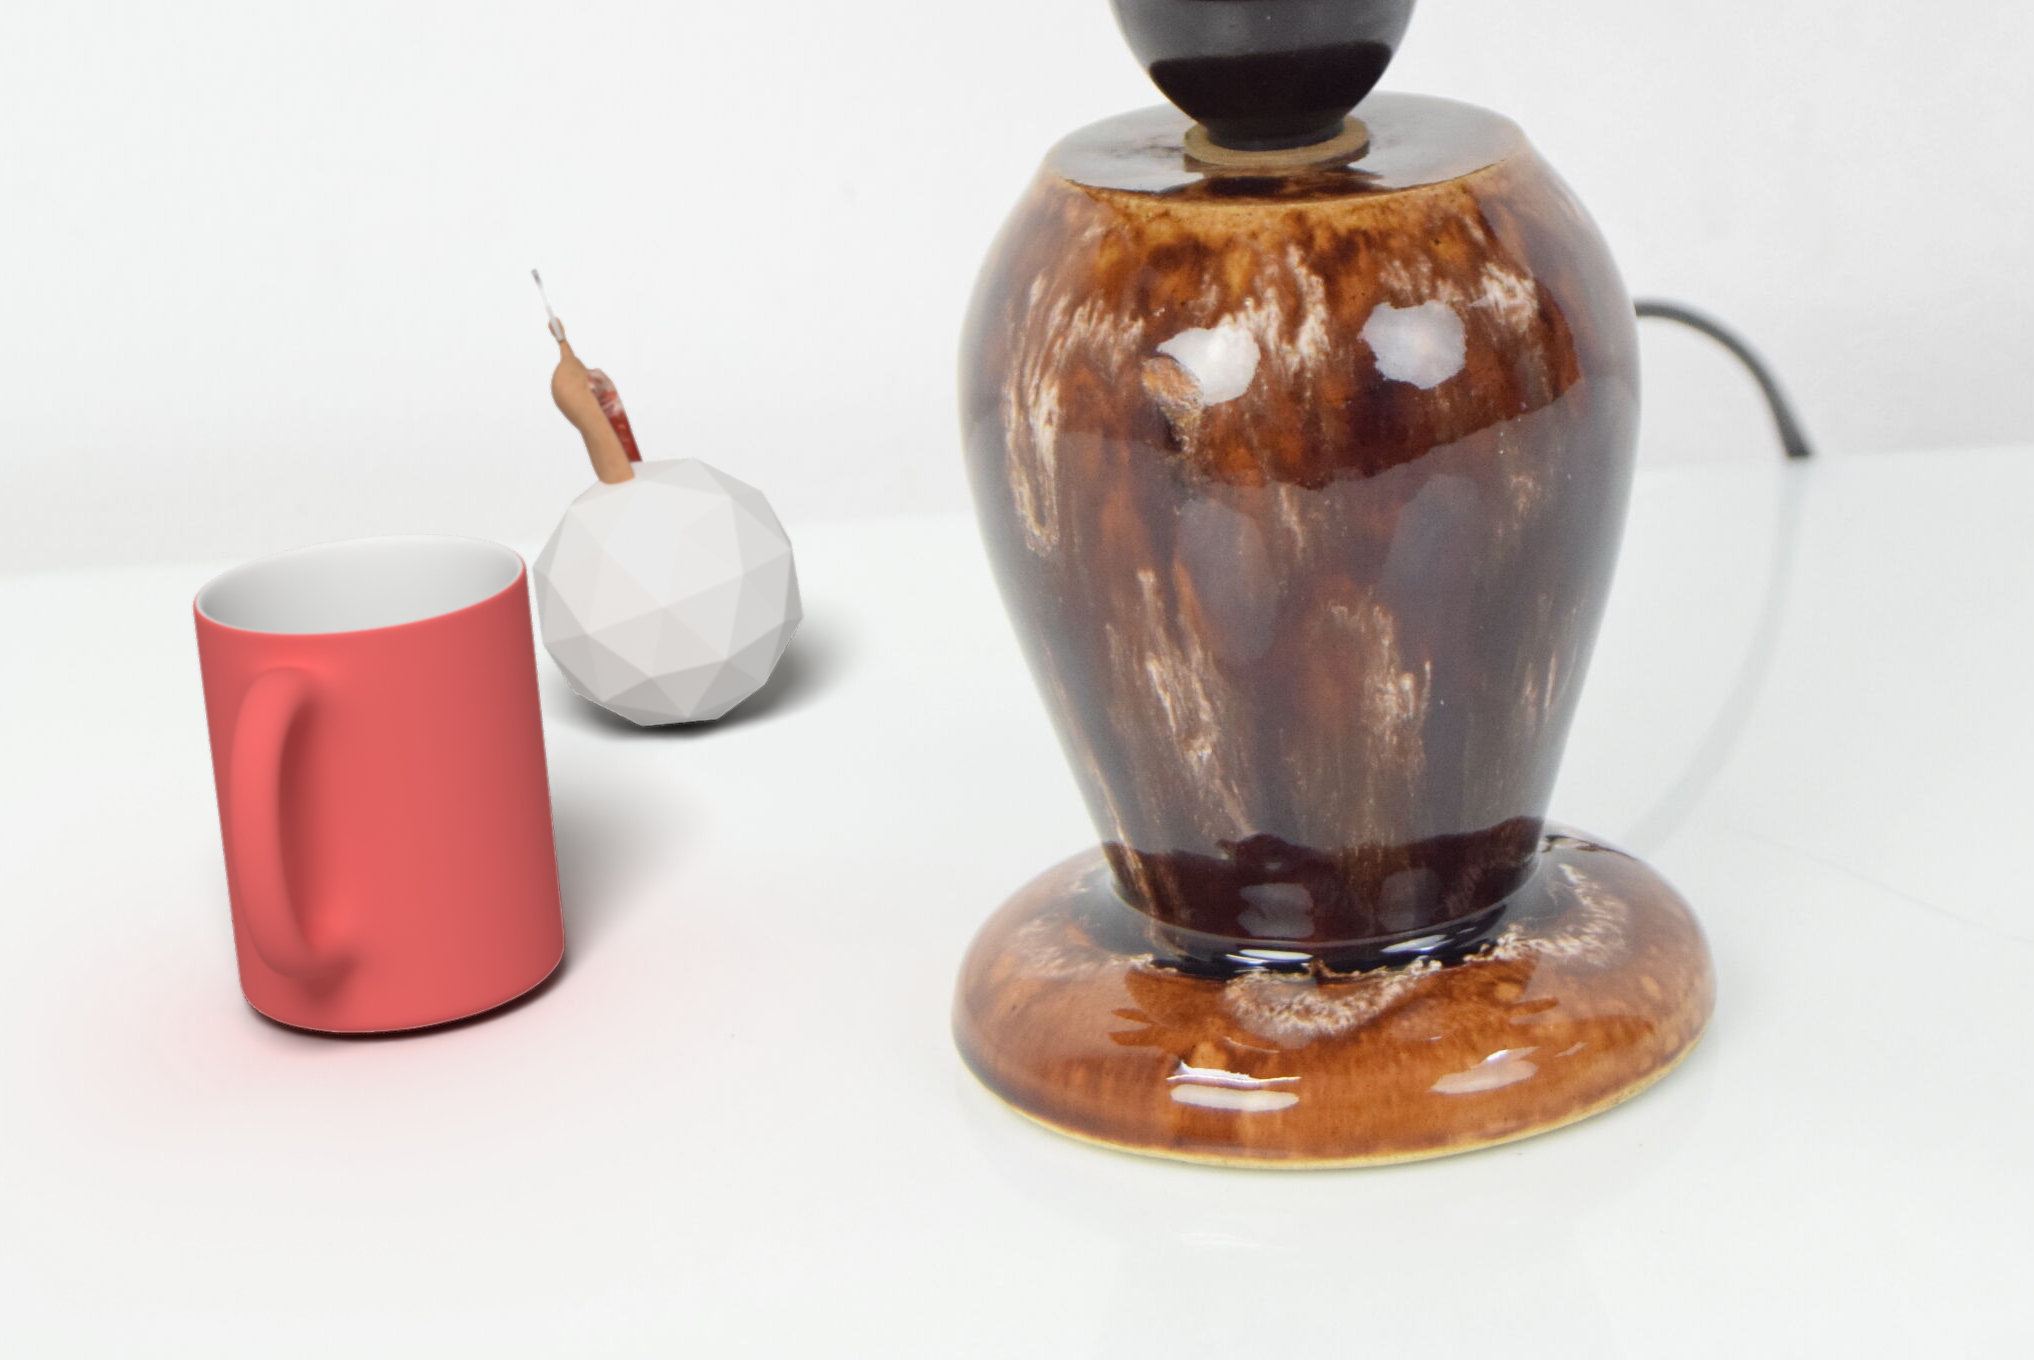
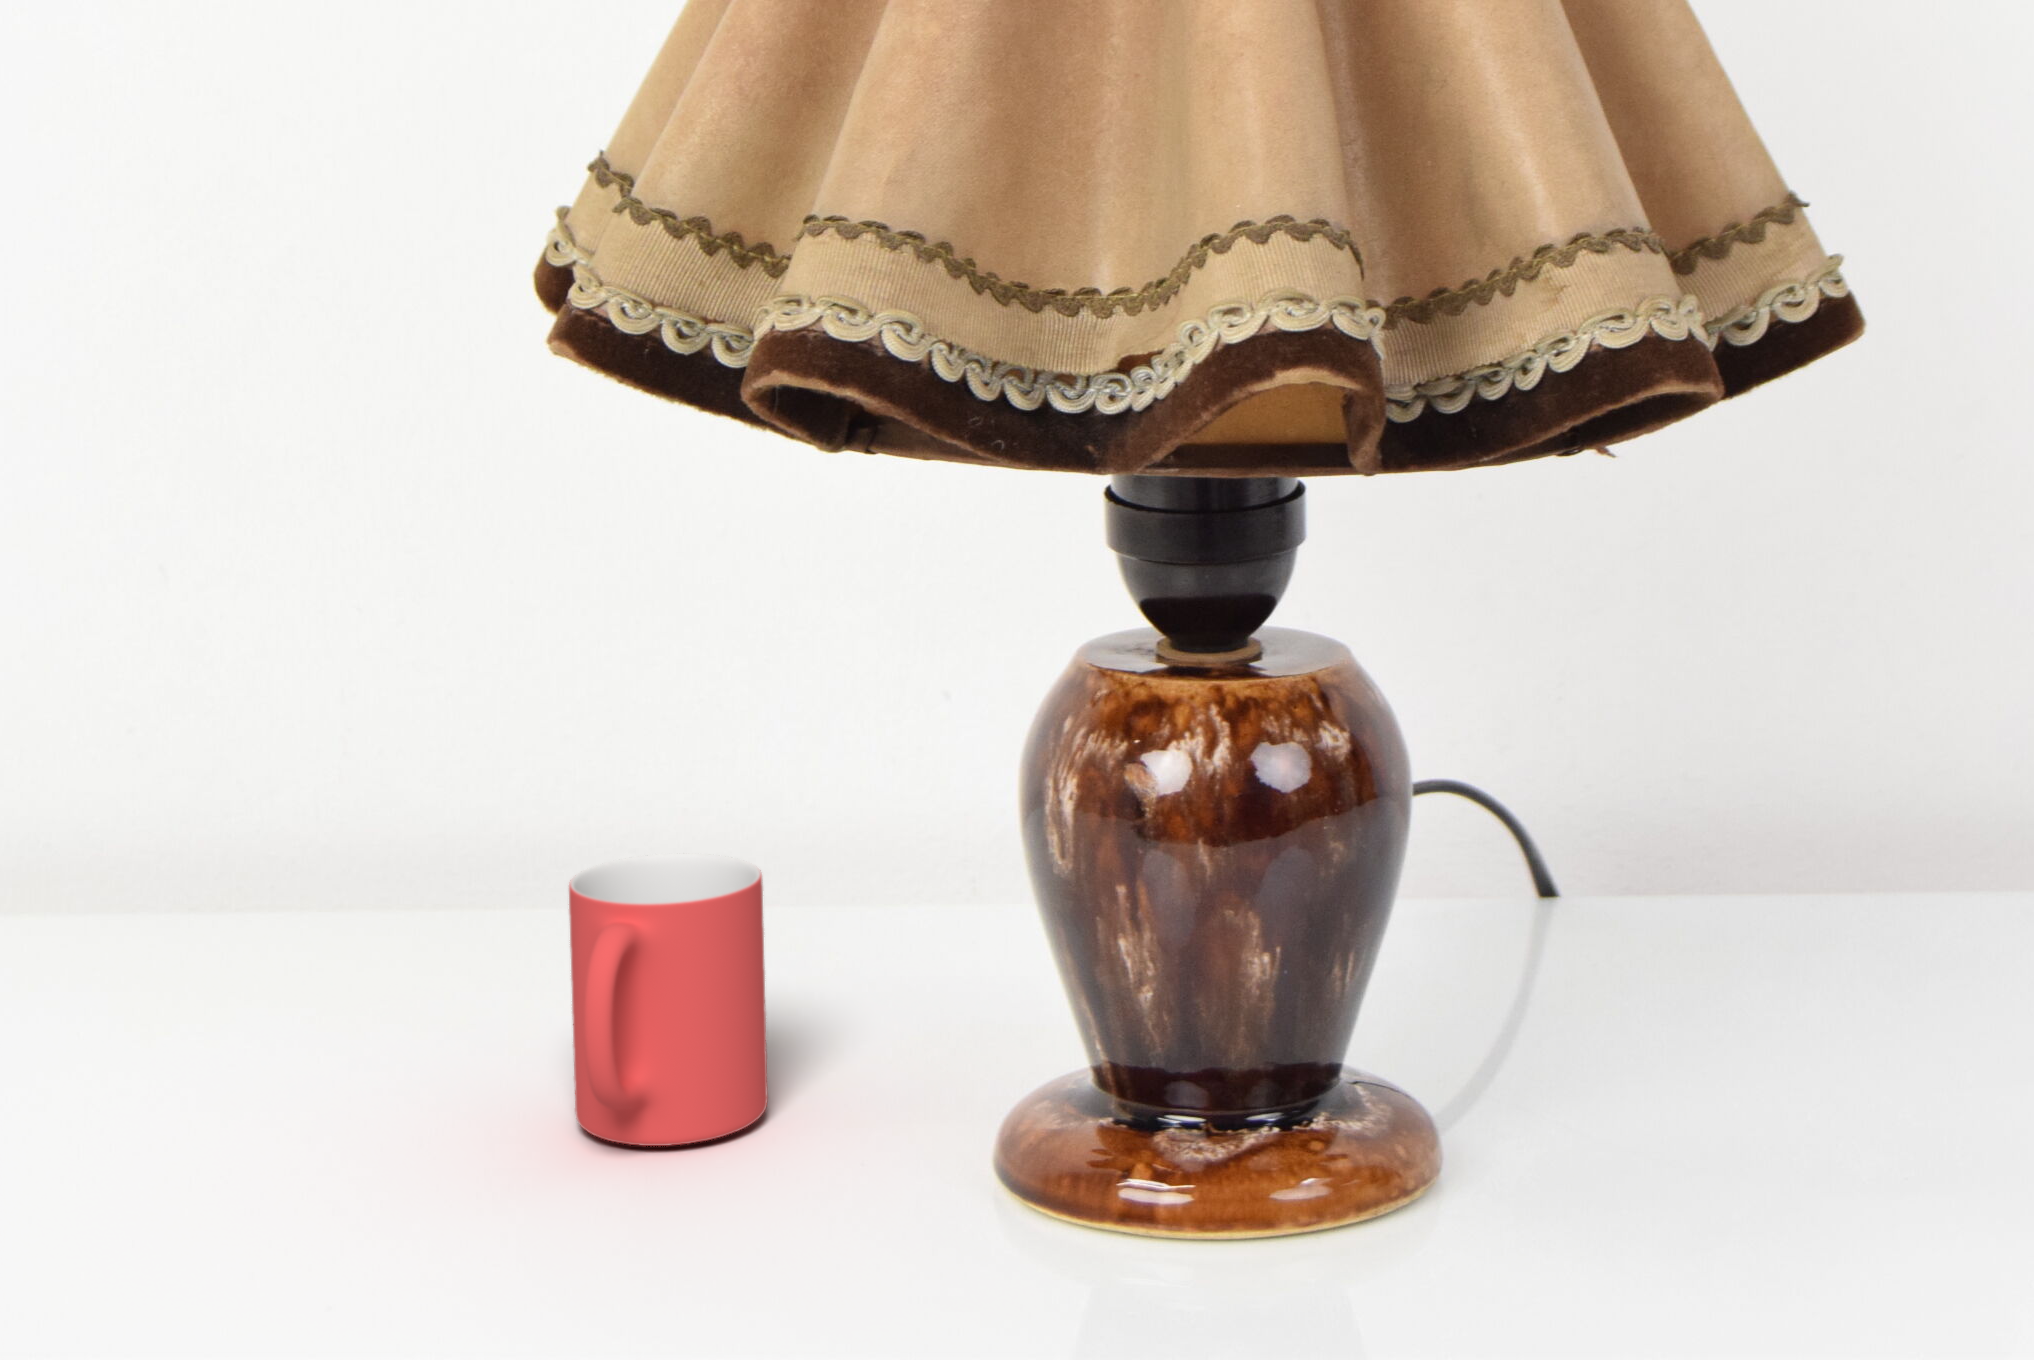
candle: present [531,269,804,726] -> none [760,708,915,986]

